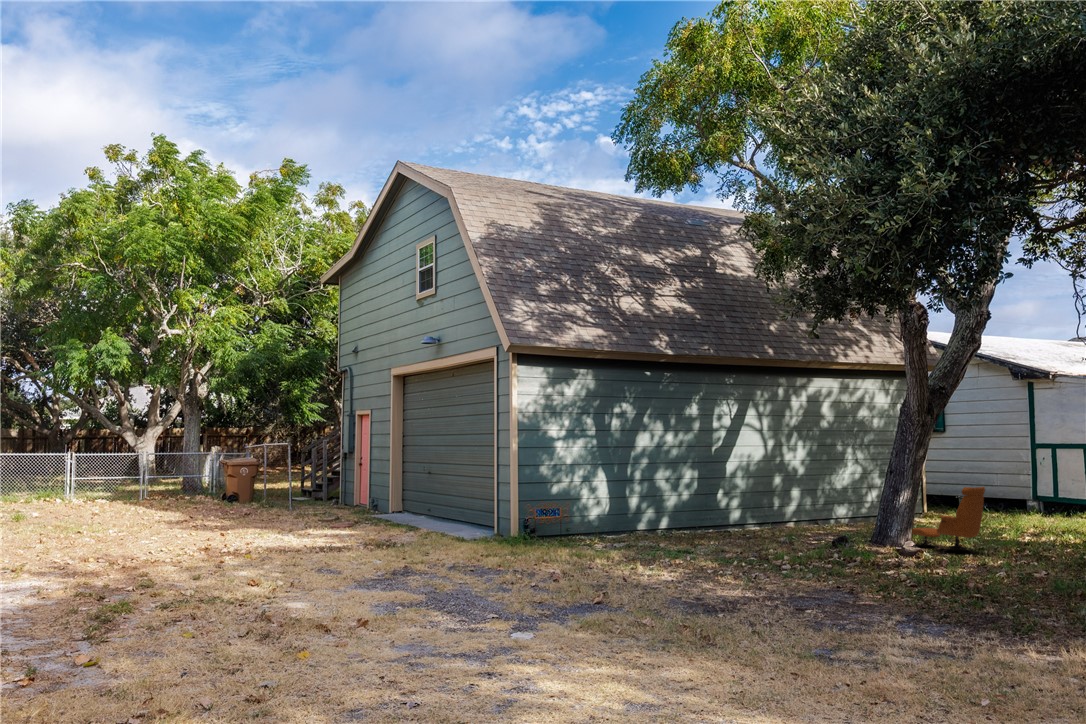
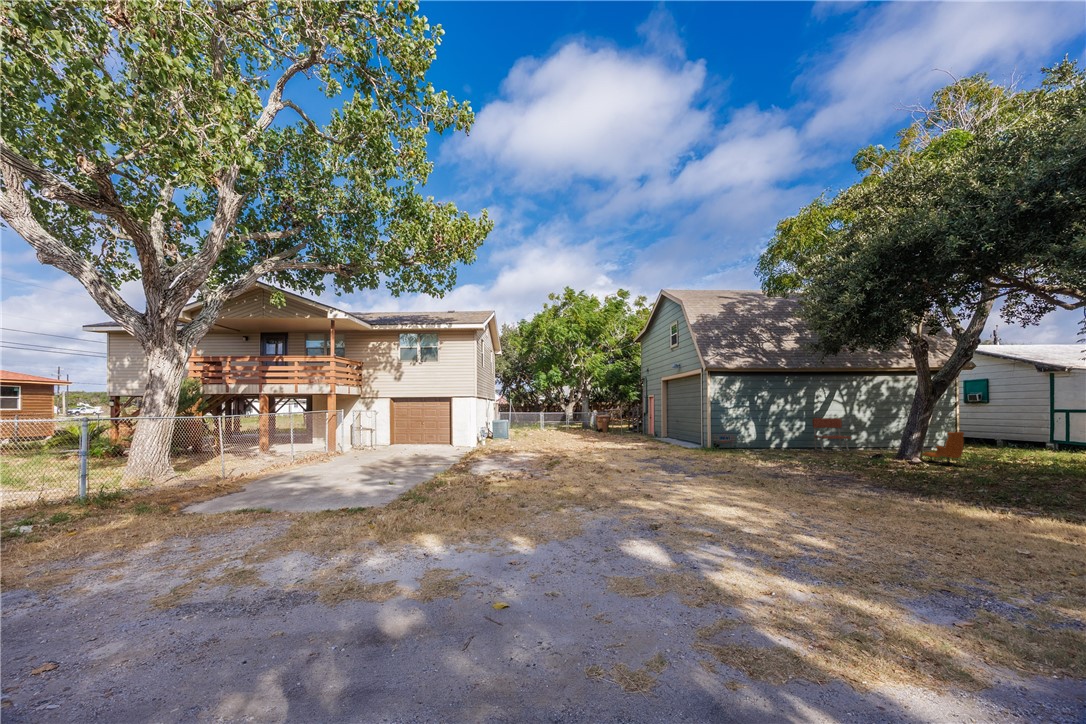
bench: none [713,462,782,532] -> present [812,418,852,451]

